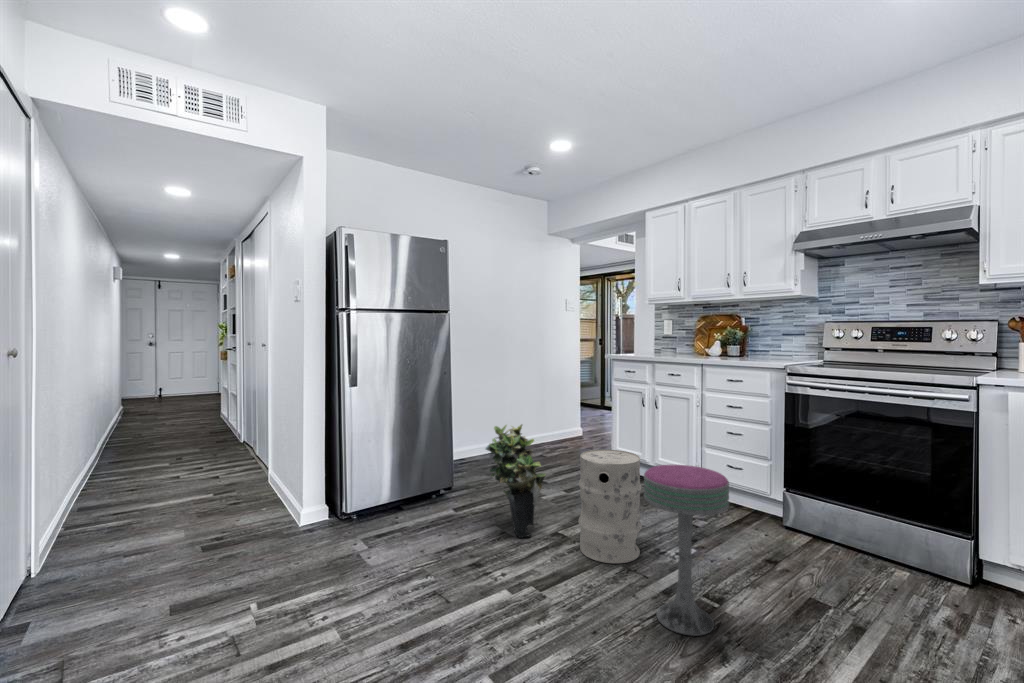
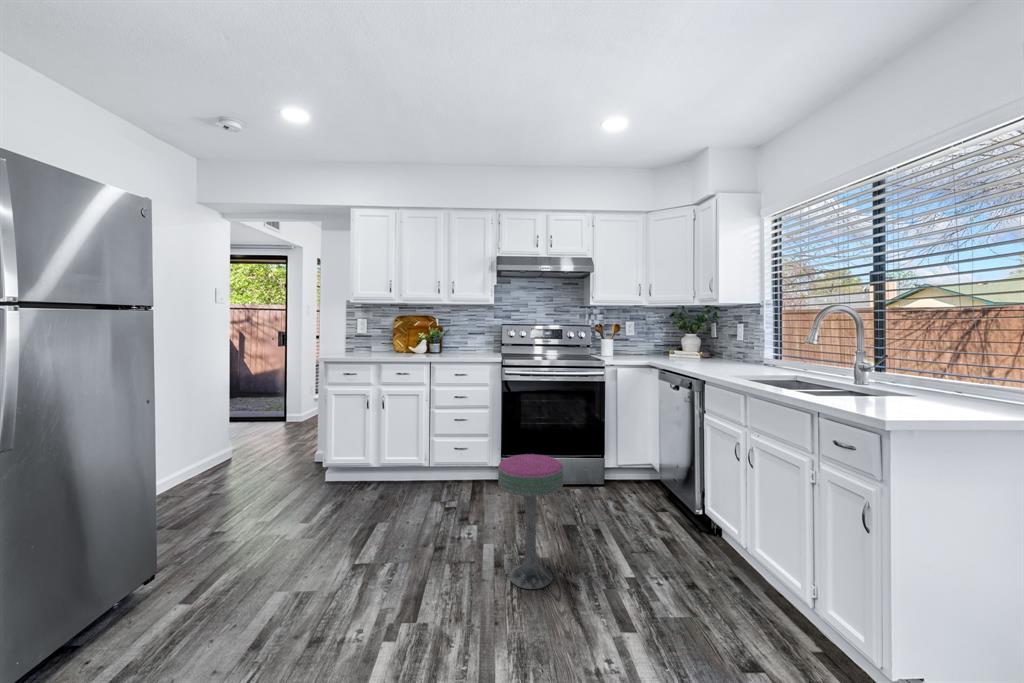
potted plant: present [486,425,546,538] -> none [266,455,347,584]
trash can: present [578,450,642,563] -> none [390,457,450,568]

